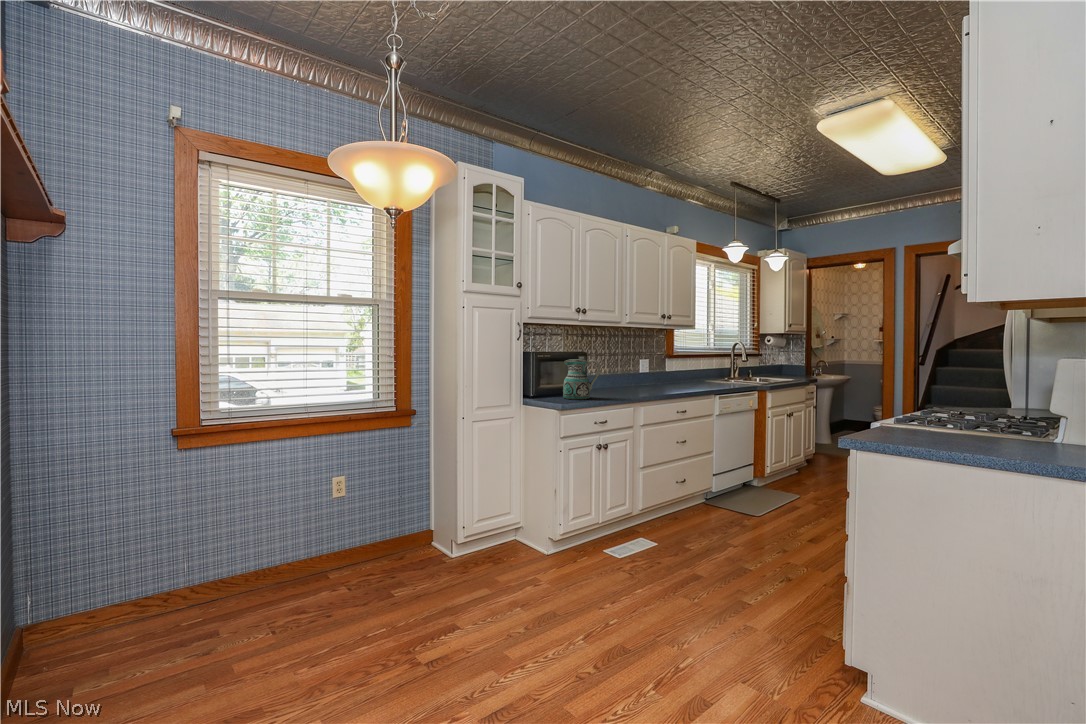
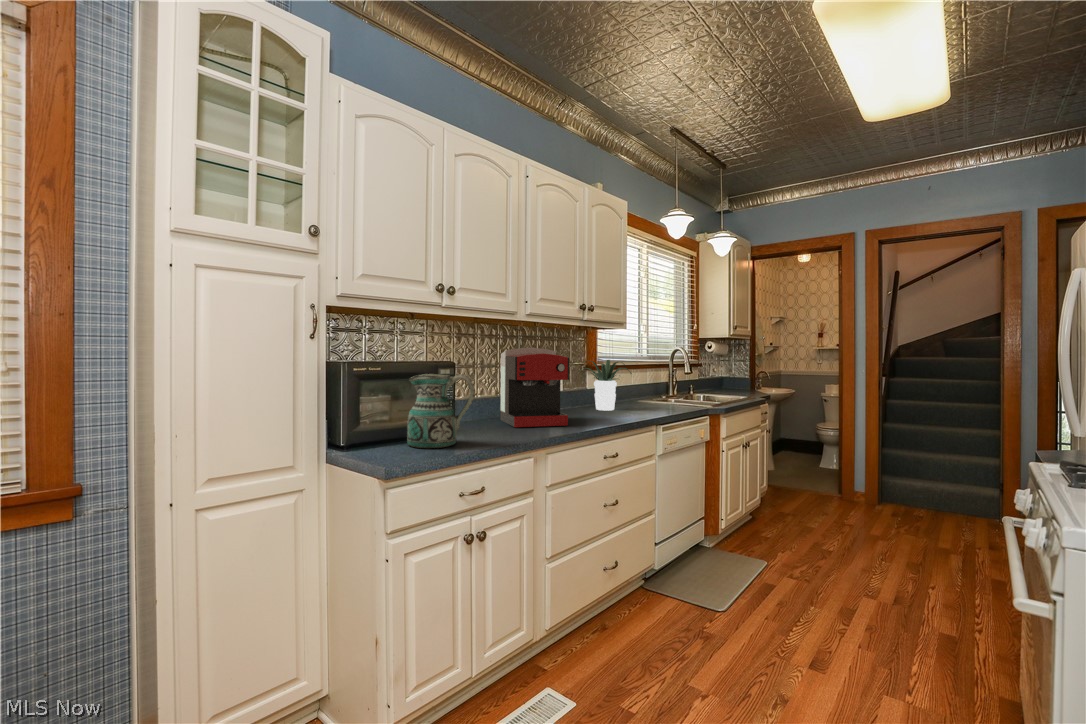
coffee maker: none [609,343,654,393] -> present [500,348,569,427]
potted plant: none [658,351,700,386] -> present [588,360,632,411]

